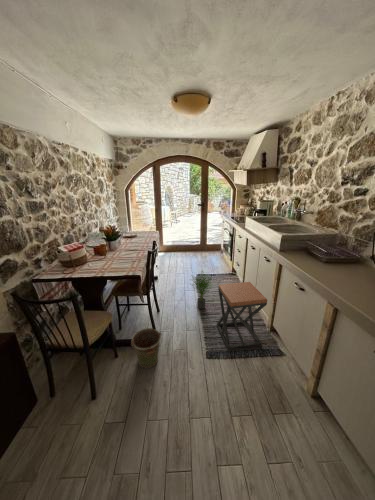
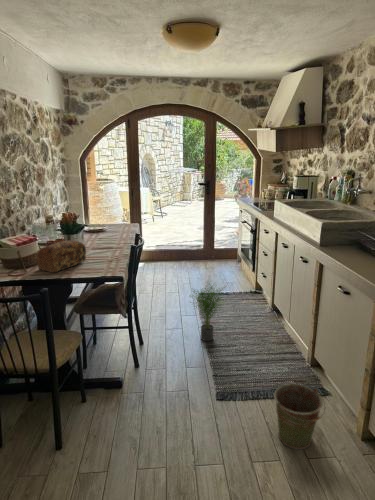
bread loaf: none [83,247,119,272] -> present [36,240,86,273]
stool: present [217,282,267,349] -> none [231,293,303,390]
bucket: present [131,328,161,368] -> present [274,384,323,449]

